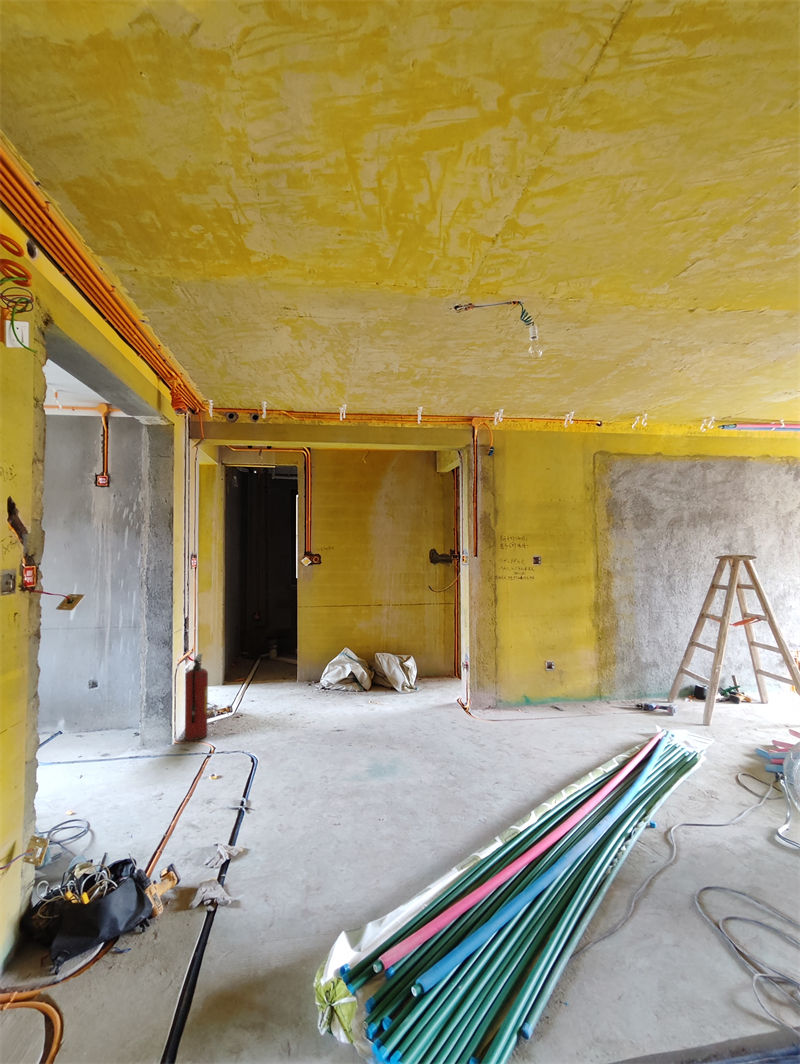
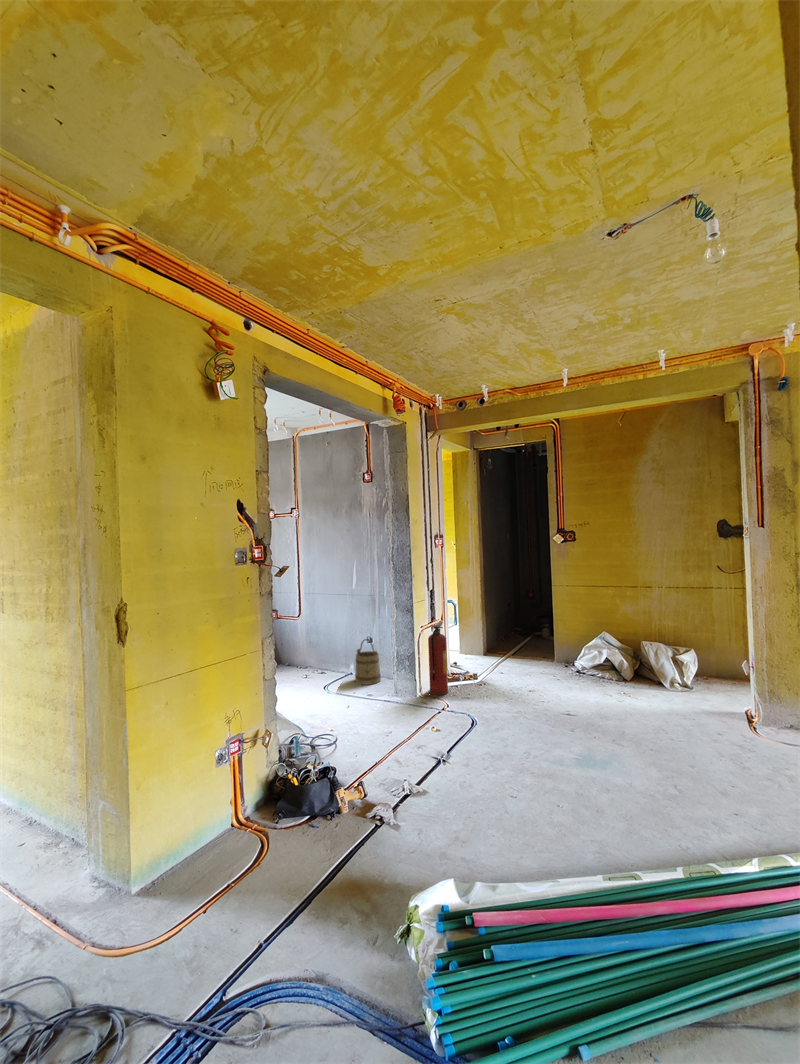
bucket: none [70,687,109,748] -> present [355,639,381,685]

